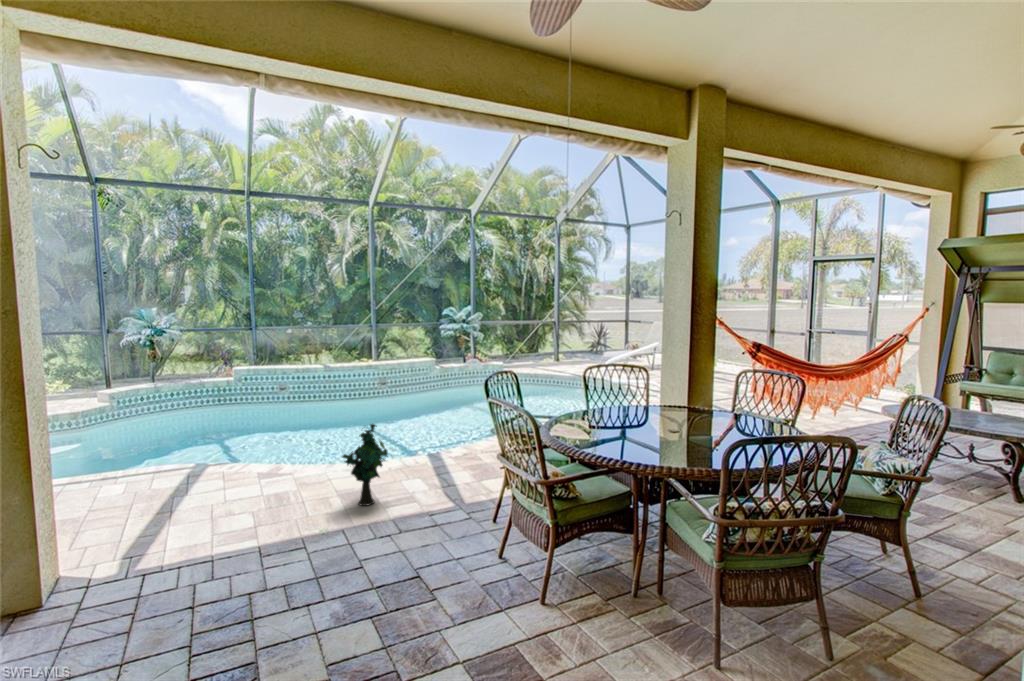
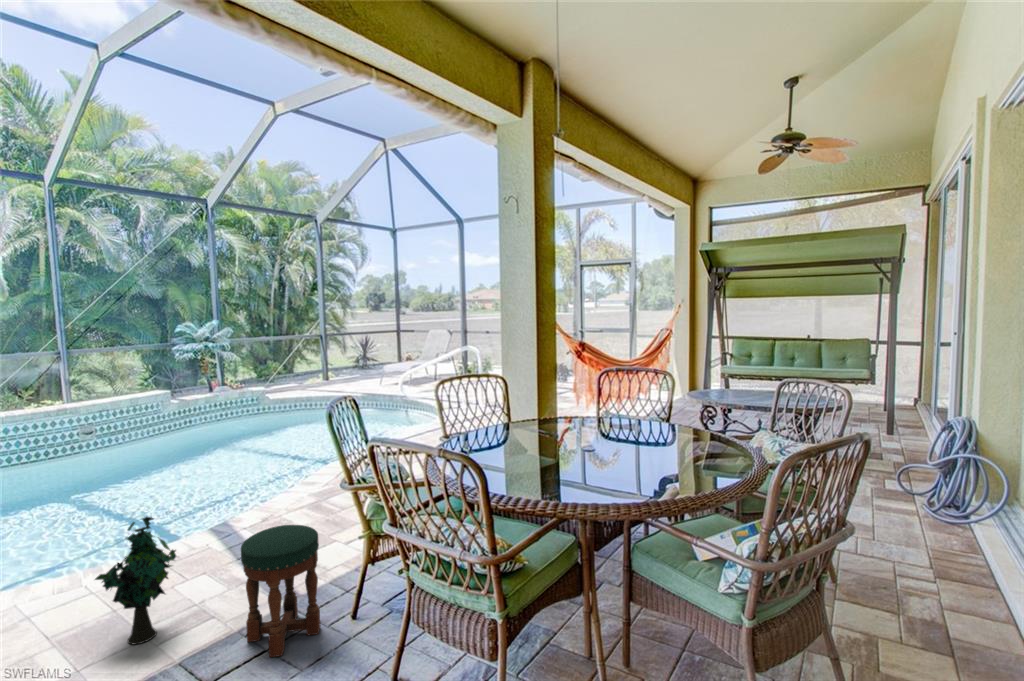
stool: none [418,443,470,533] -> present [241,525,320,657]

